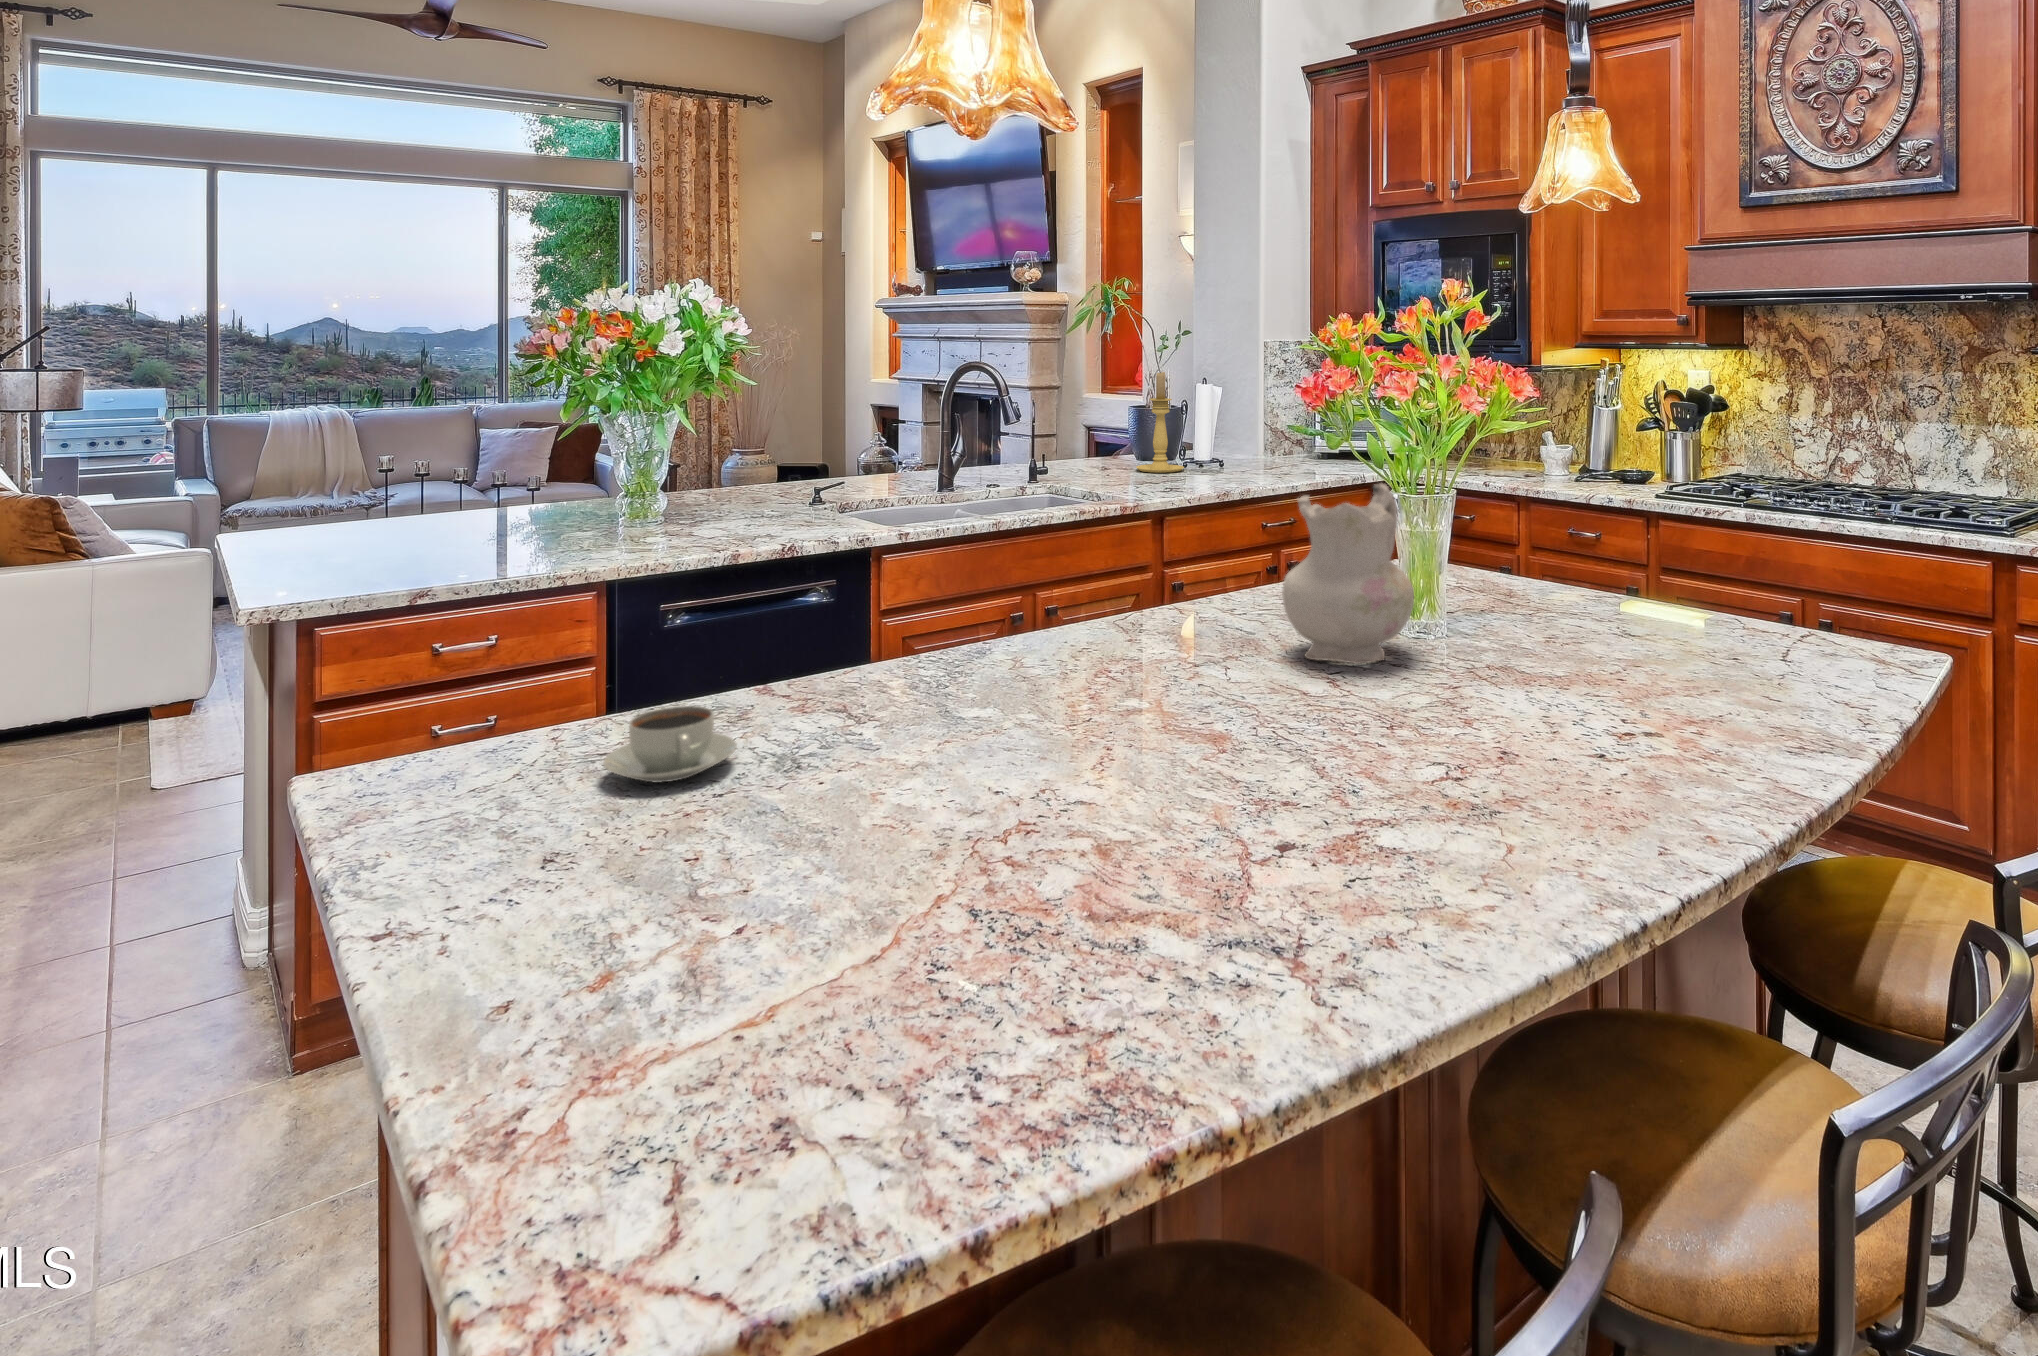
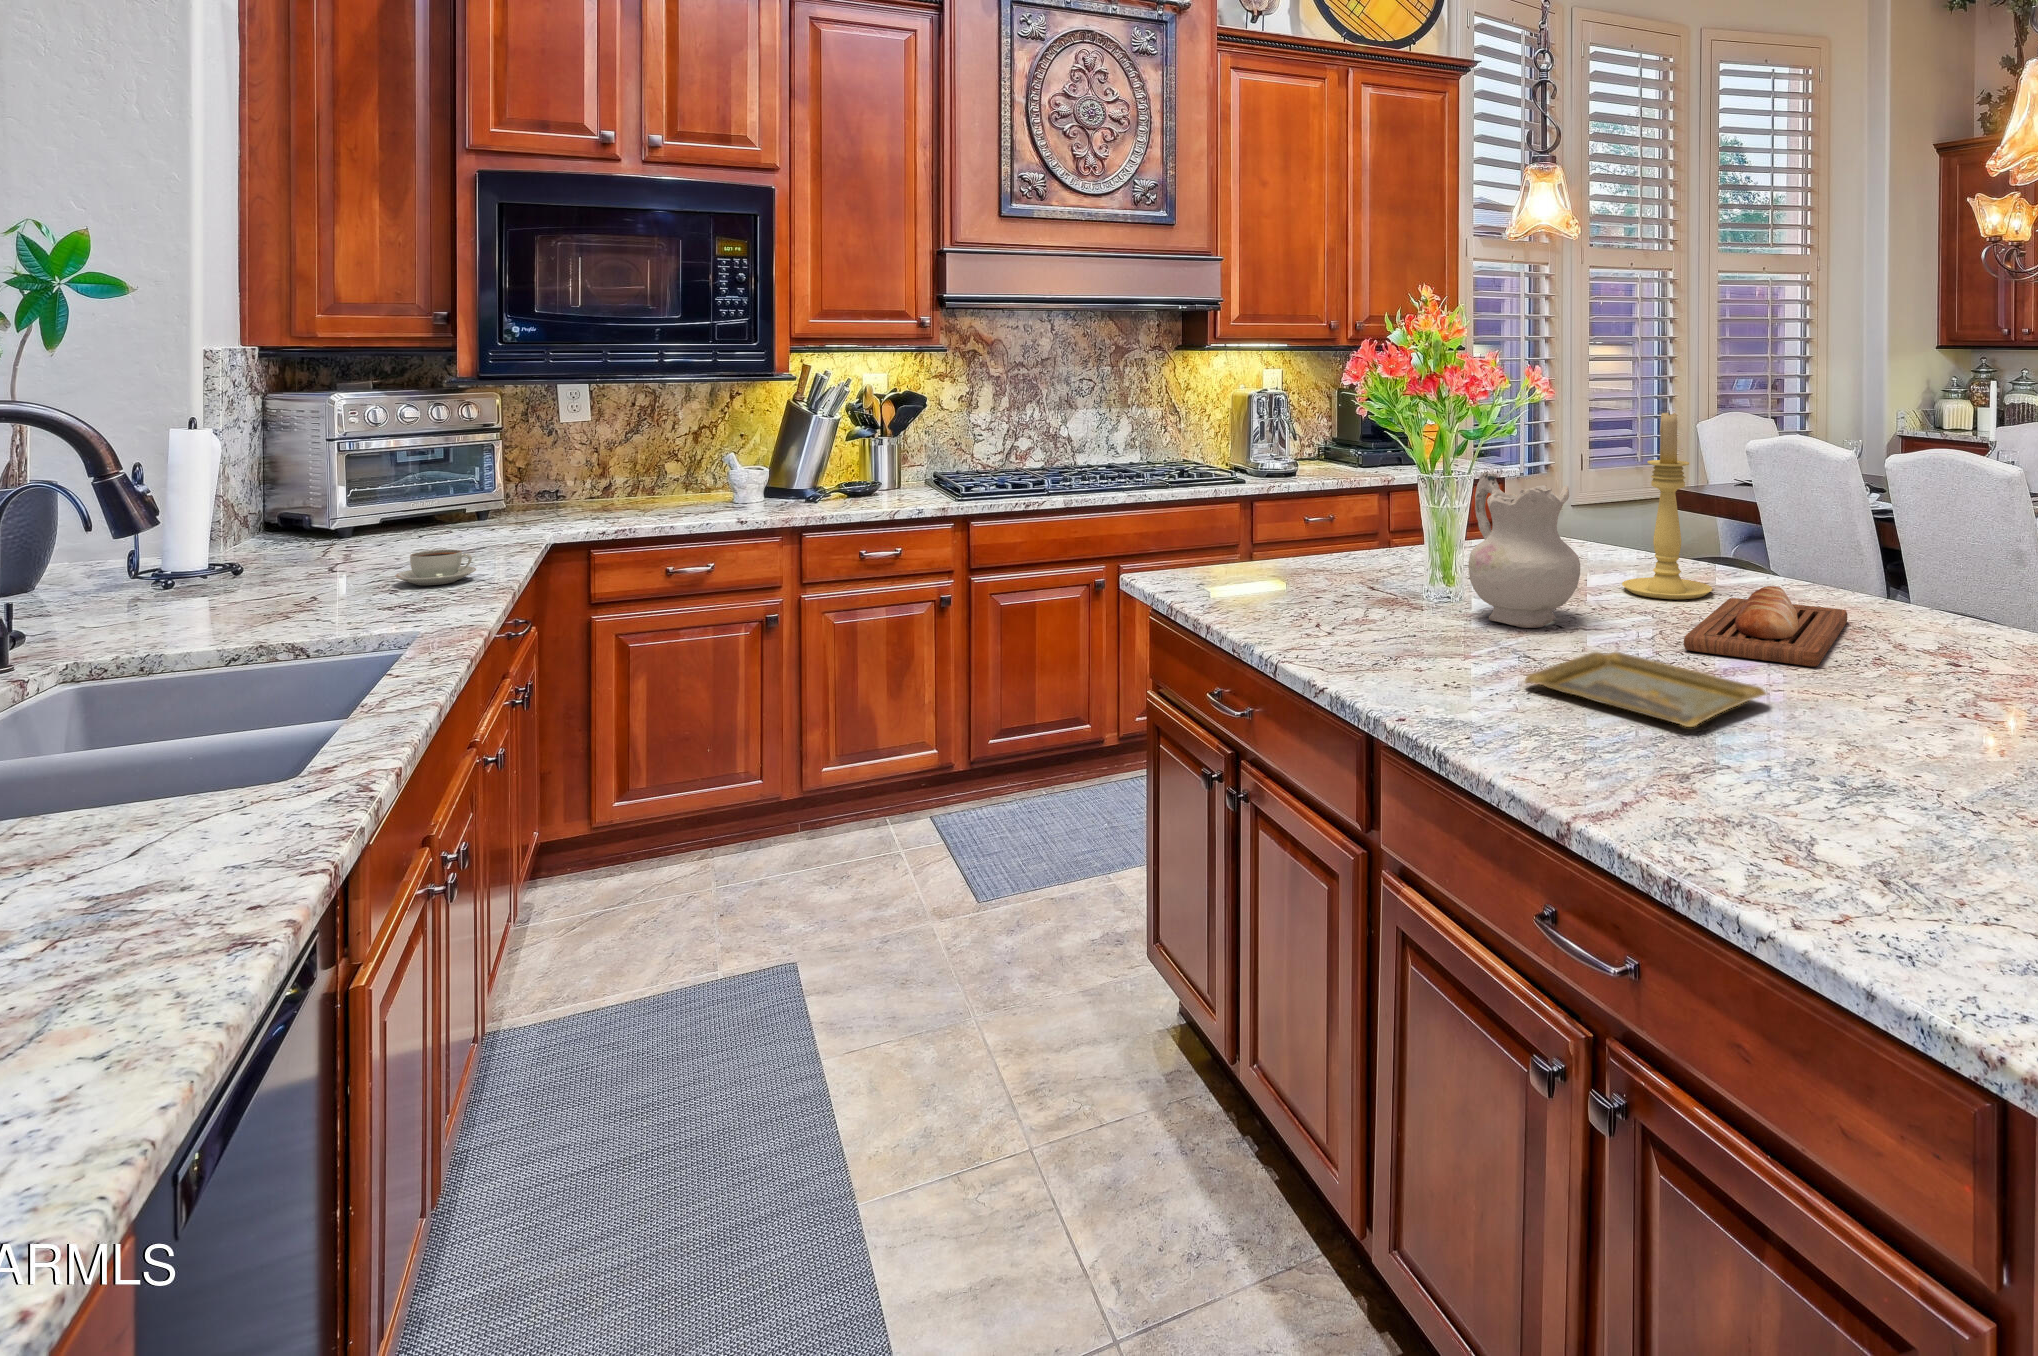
candle holder: present [1136,372,1184,473] -> present [1622,411,1712,599]
tray: none [913,651,1159,723] -> present [1525,652,1766,727]
bread loaf: none [1193,687,1523,797] -> present [1684,586,1848,667]
coffee cup: present [603,706,737,782] -> present [395,550,476,585]

